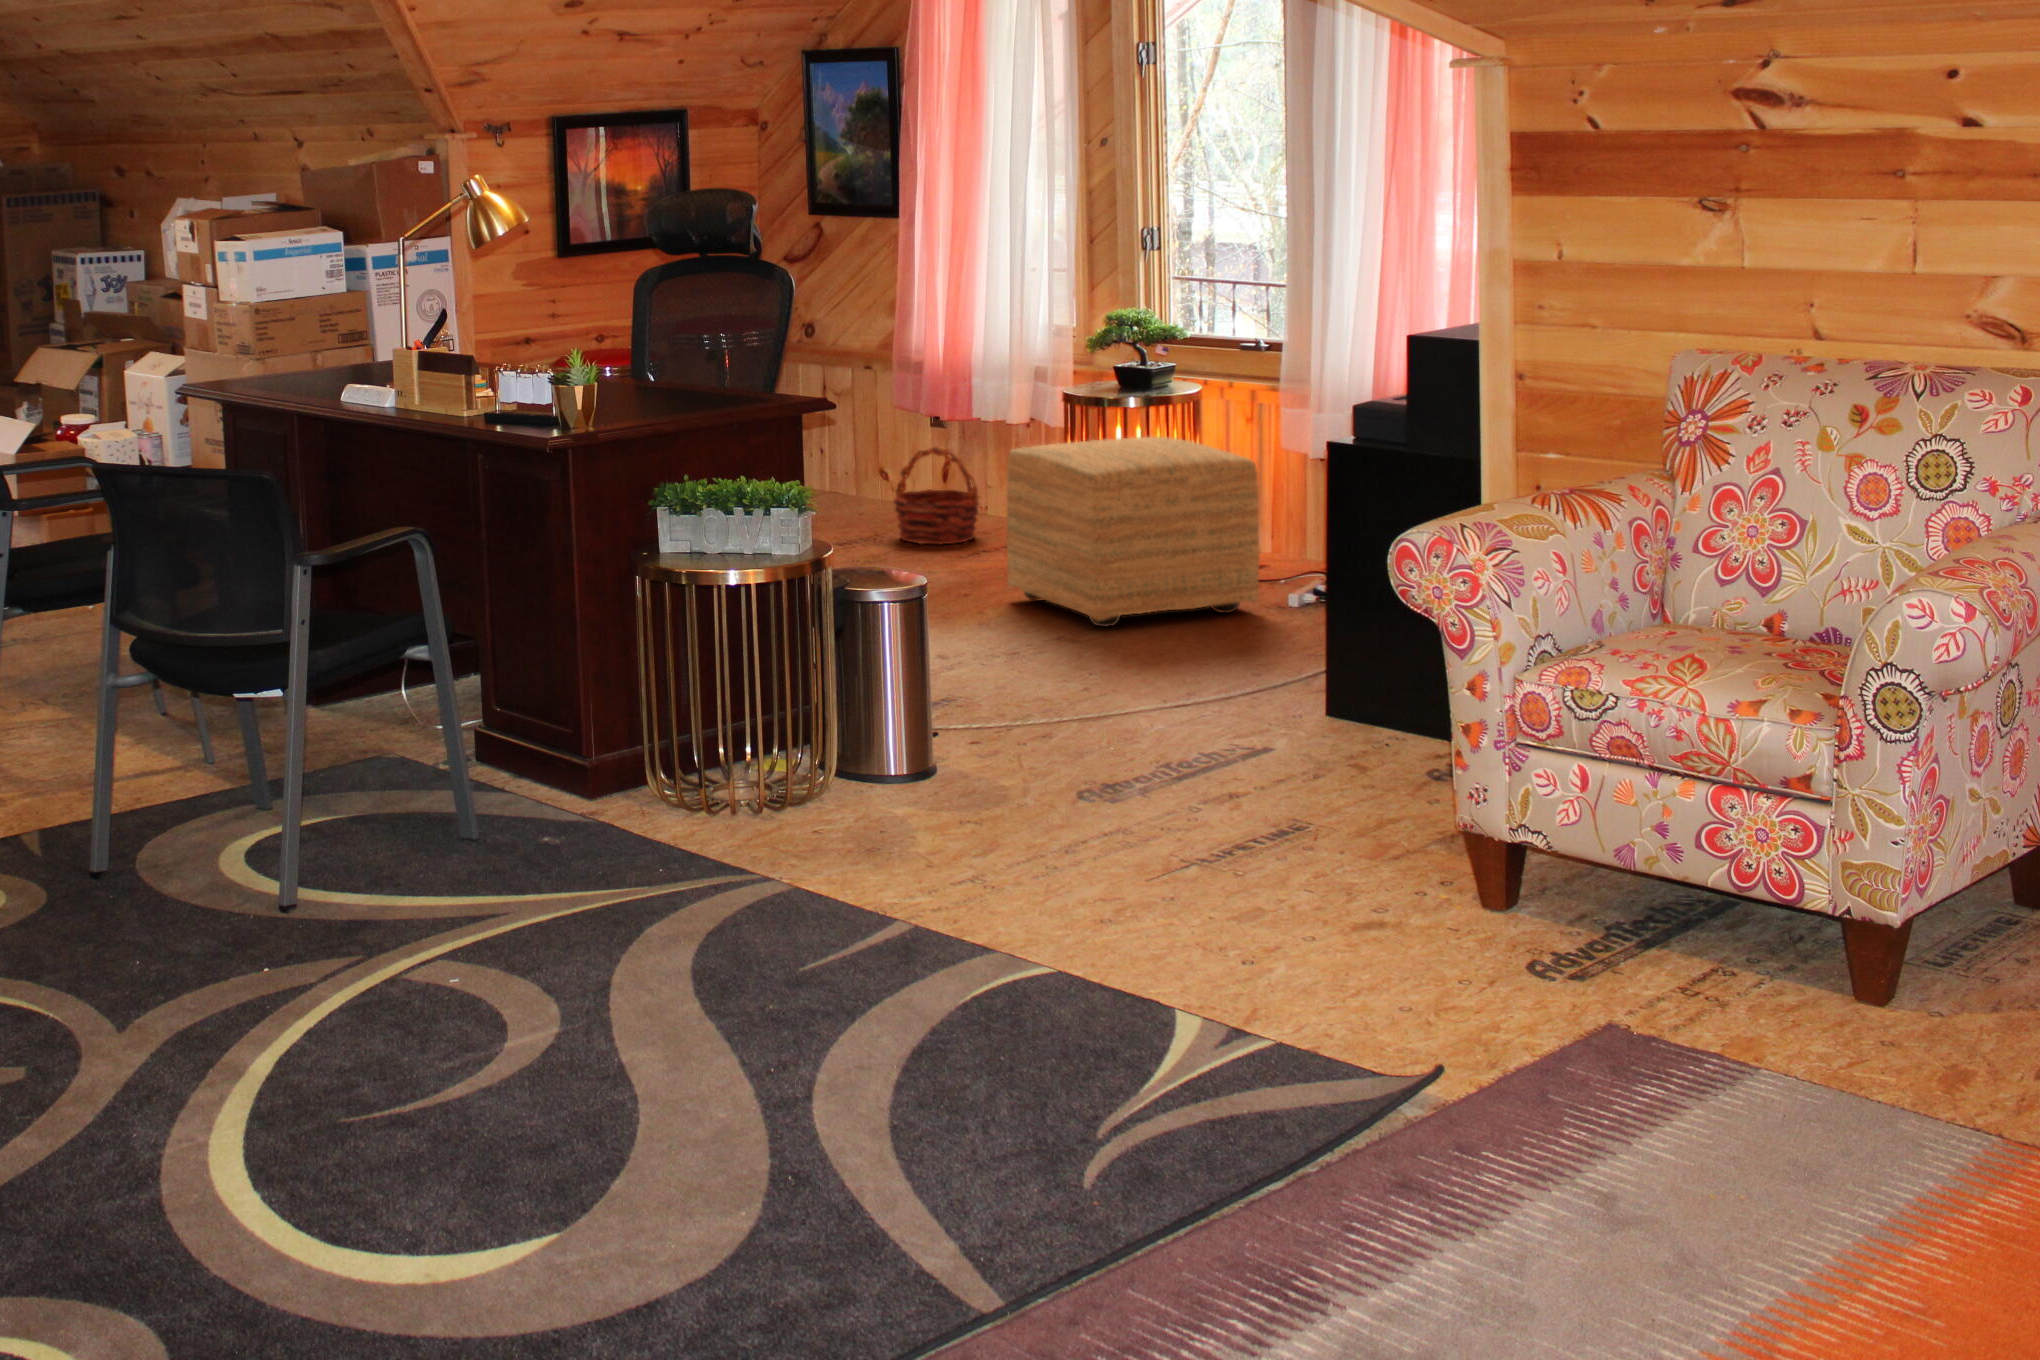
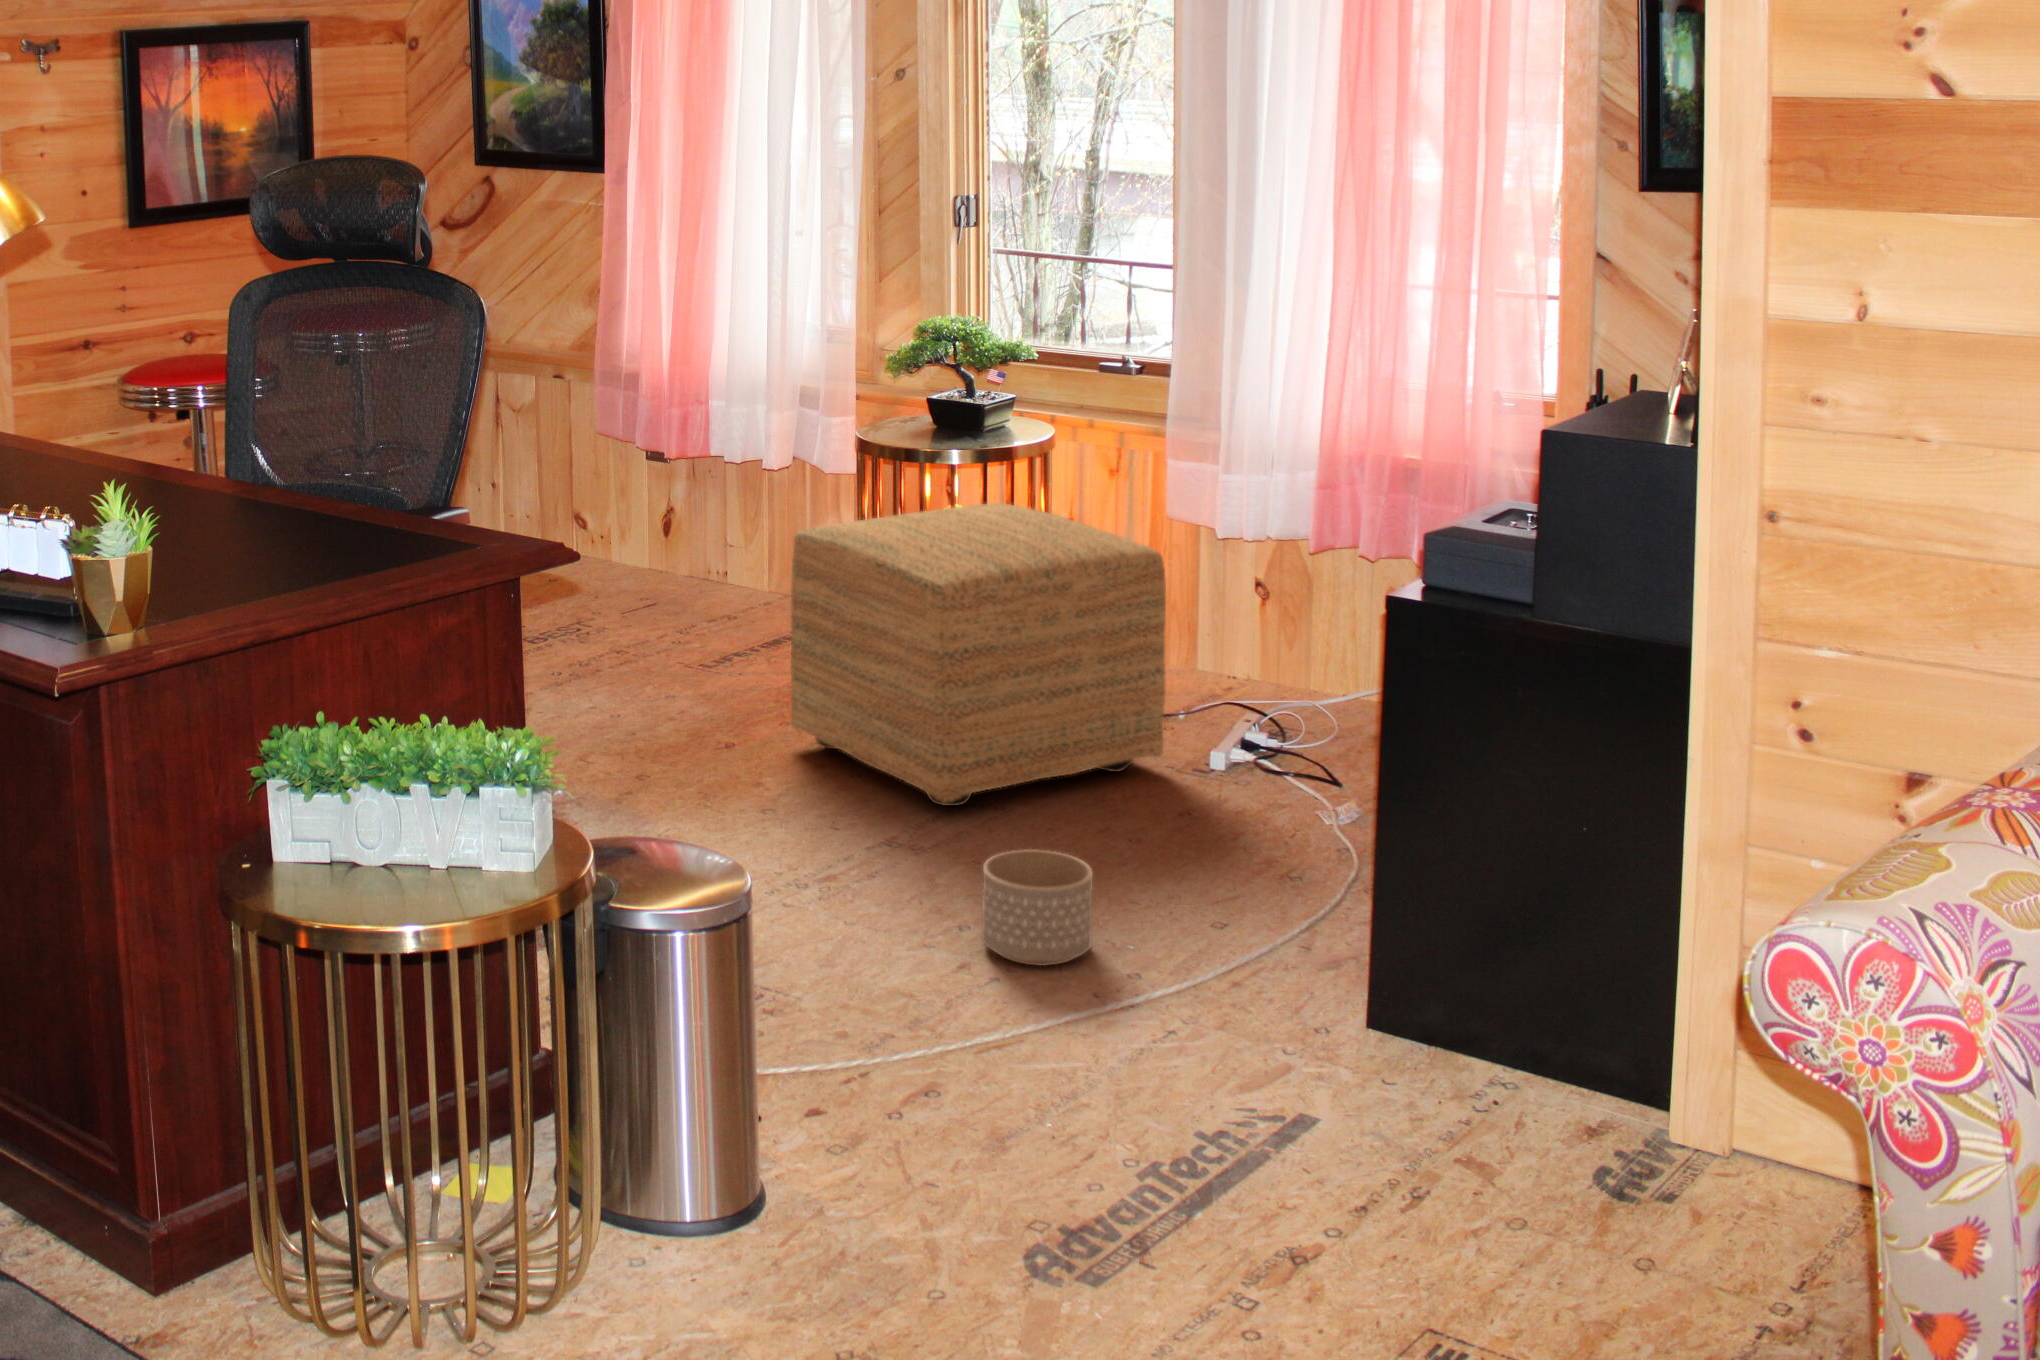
basket: present [894,447,980,544] -> none [605,495,726,634]
planter: none [1099,626,1168,692] -> present [982,849,1093,966]

